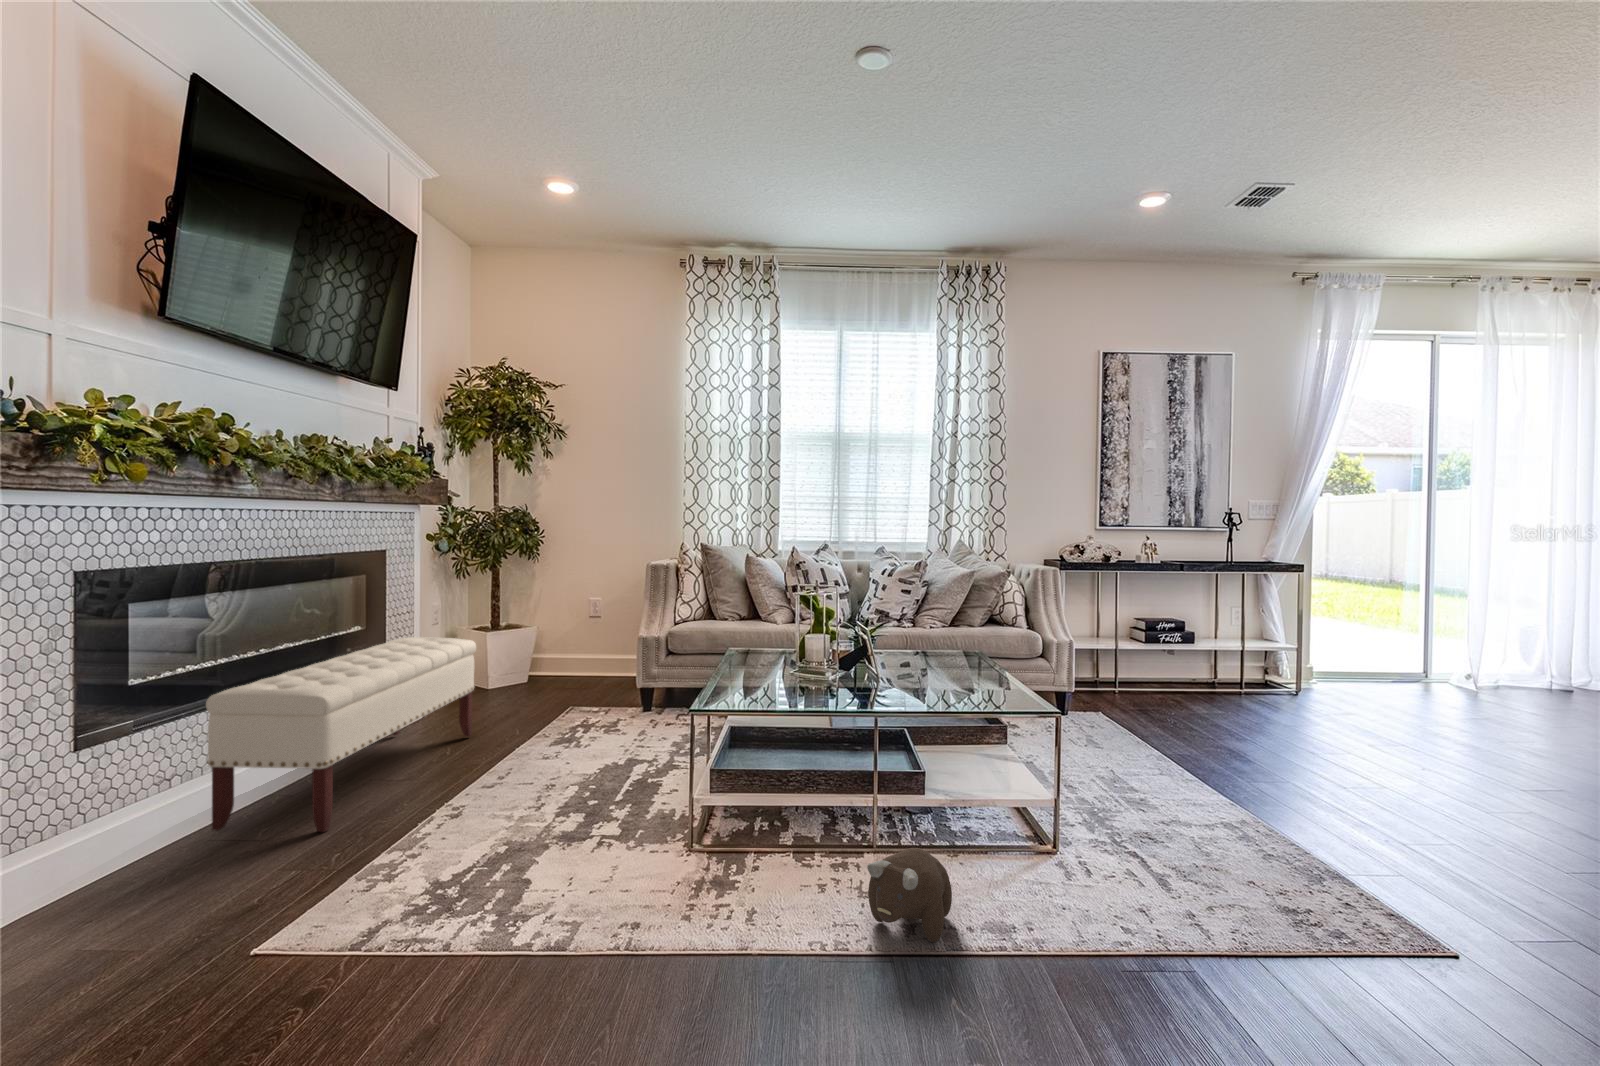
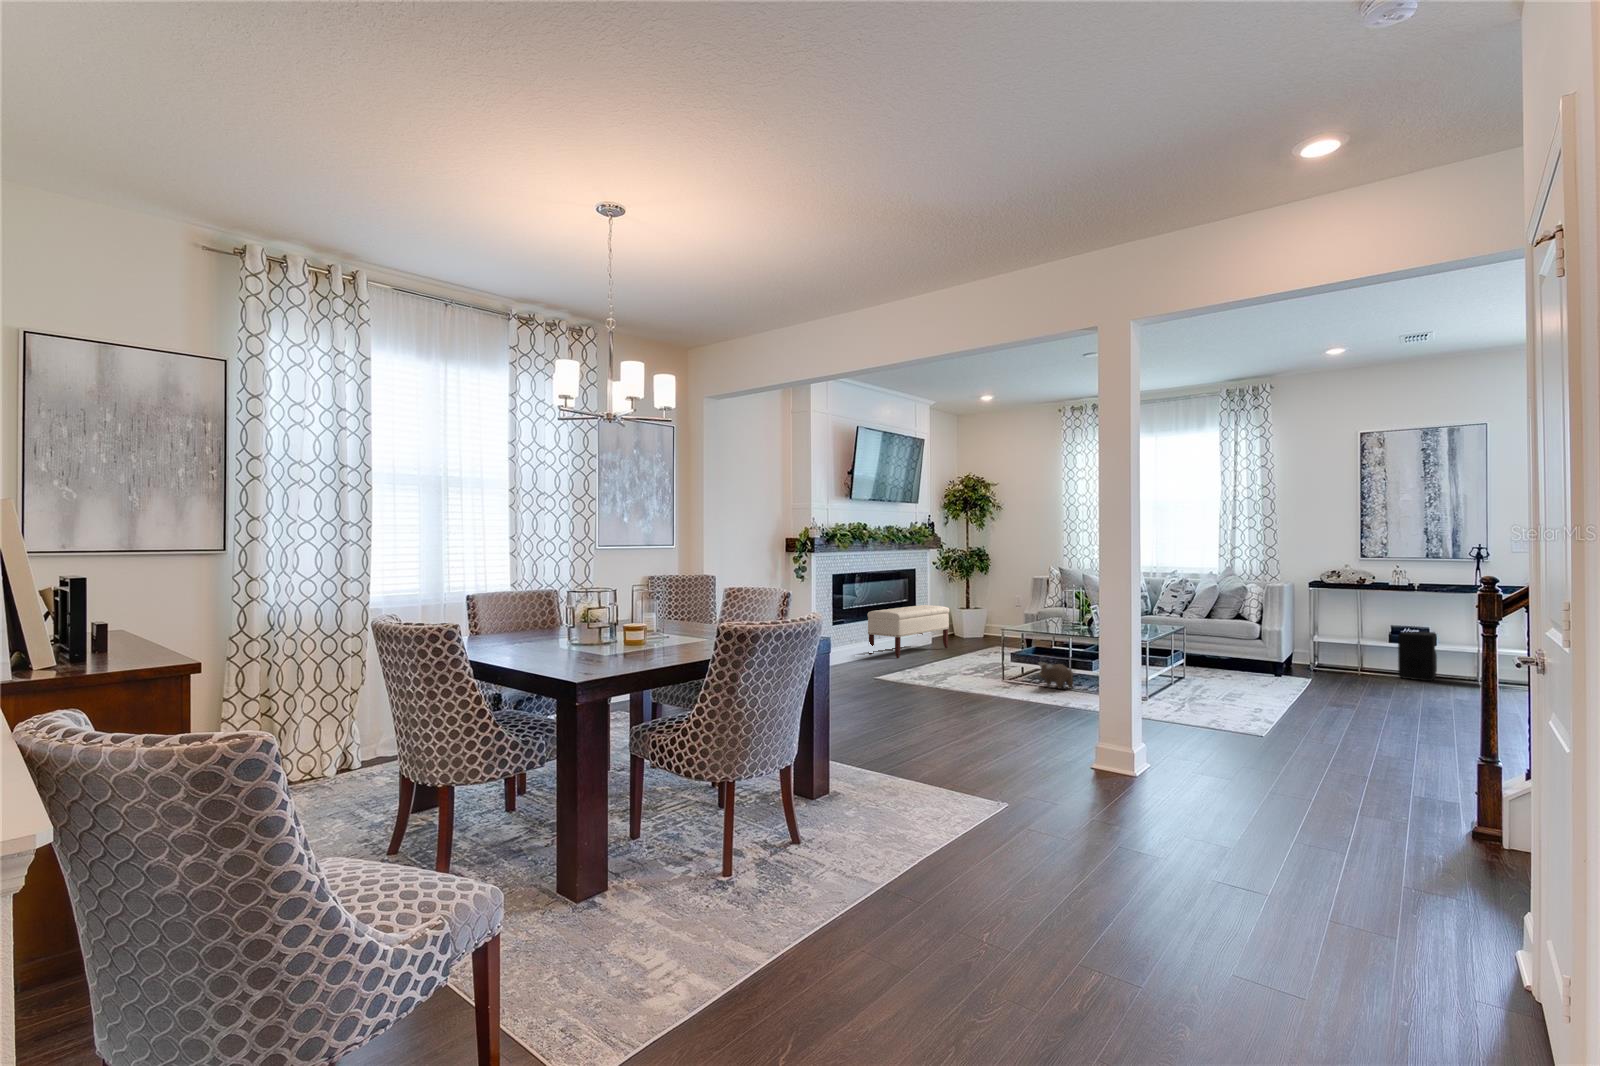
speaker: none [1150,624,1213,696] -> present [1398,632,1437,681]

